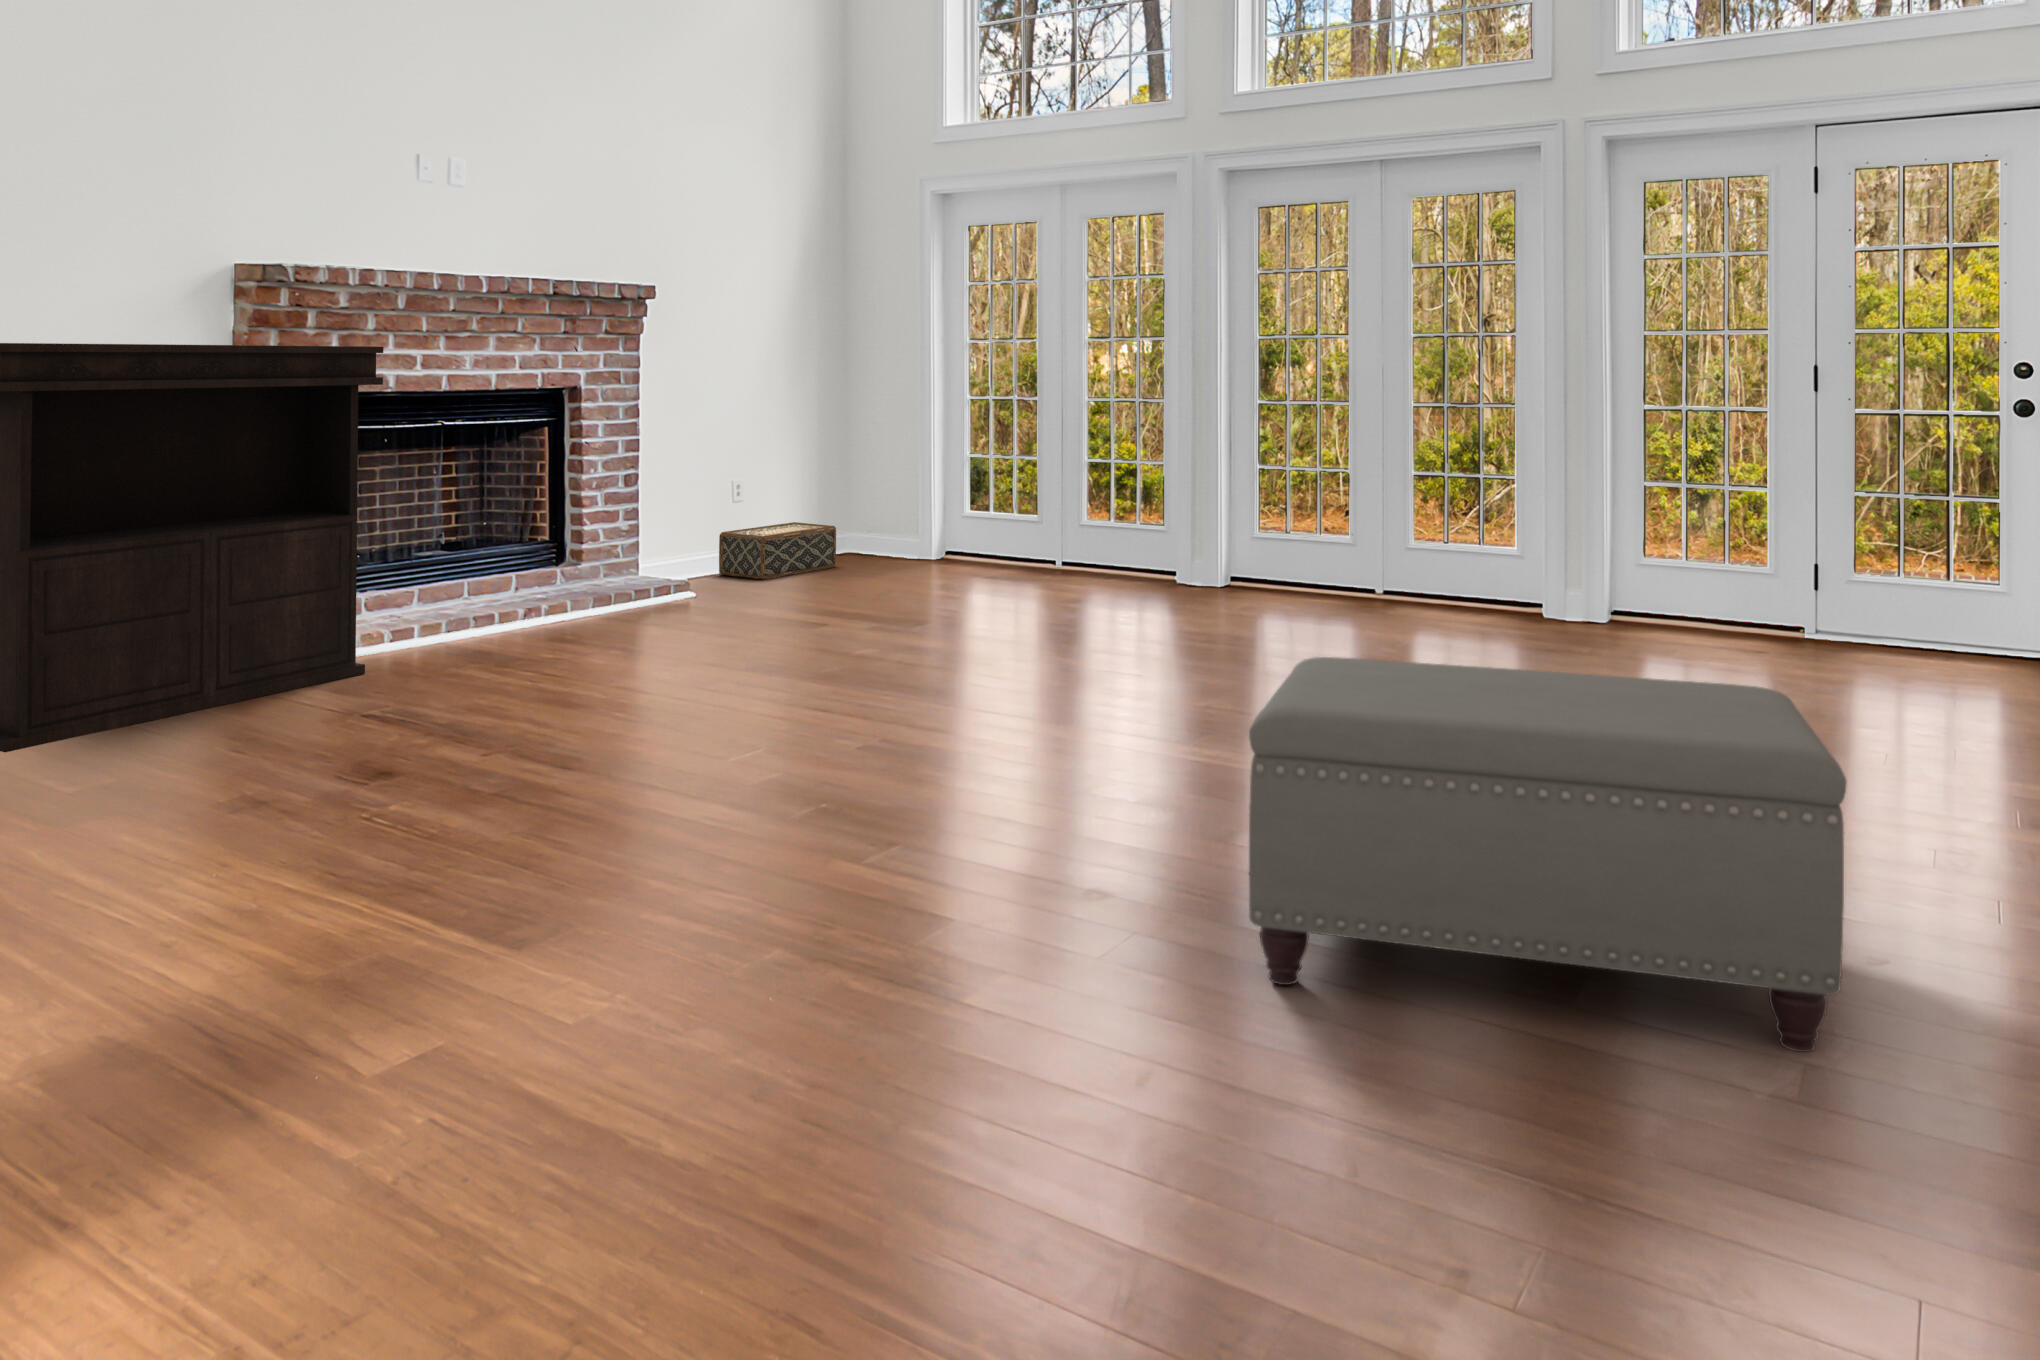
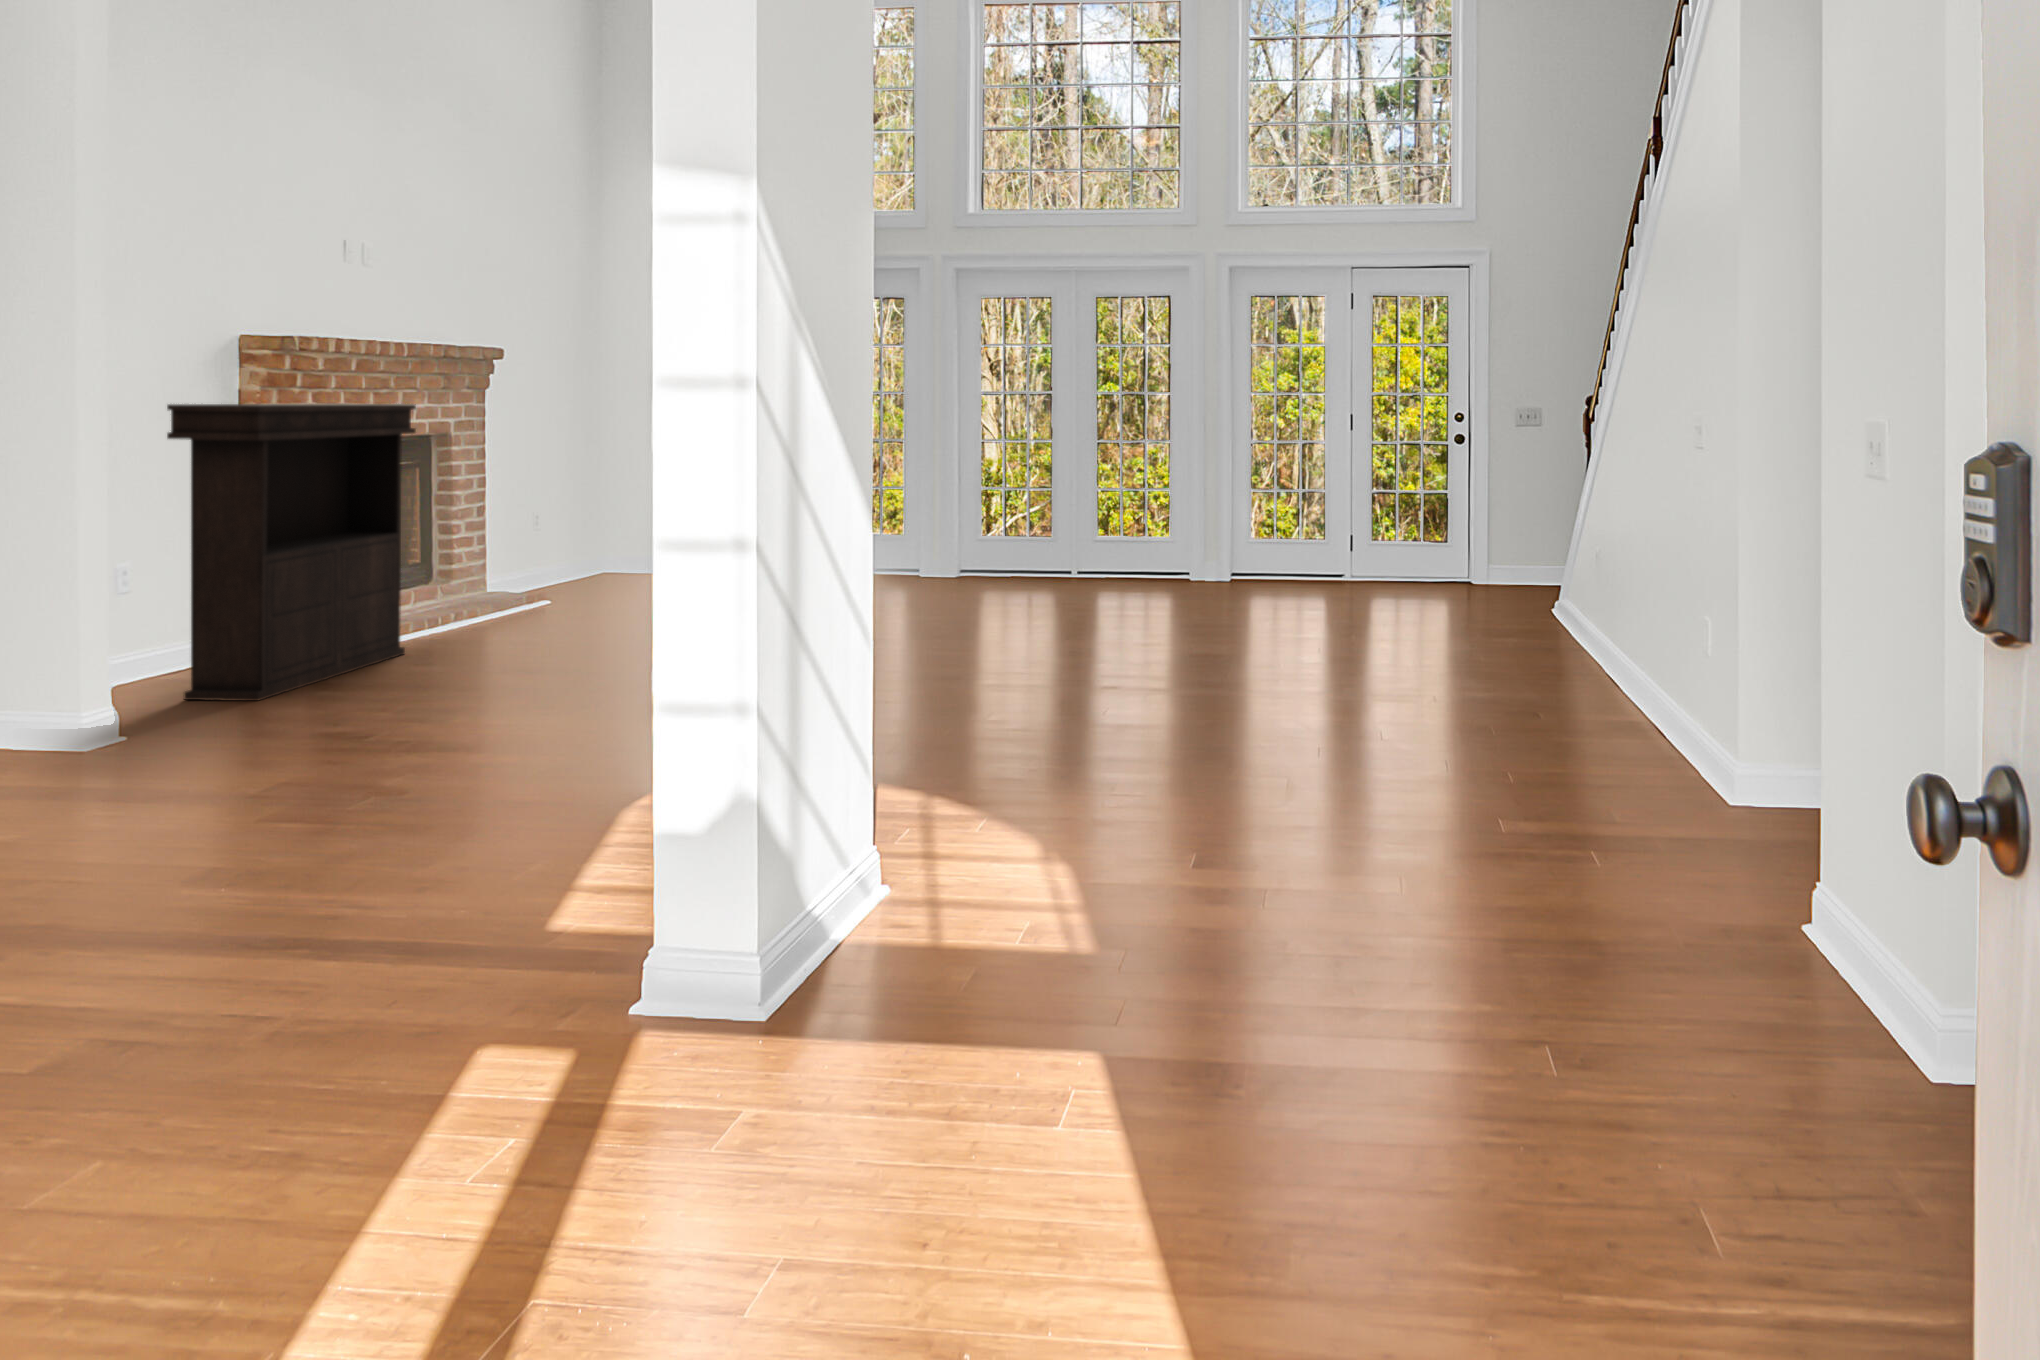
woven basket: present [719,522,836,580] -> none [528,548,617,592]
ottoman: present [1249,657,1847,1052] -> none [1187,561,1441,696]

